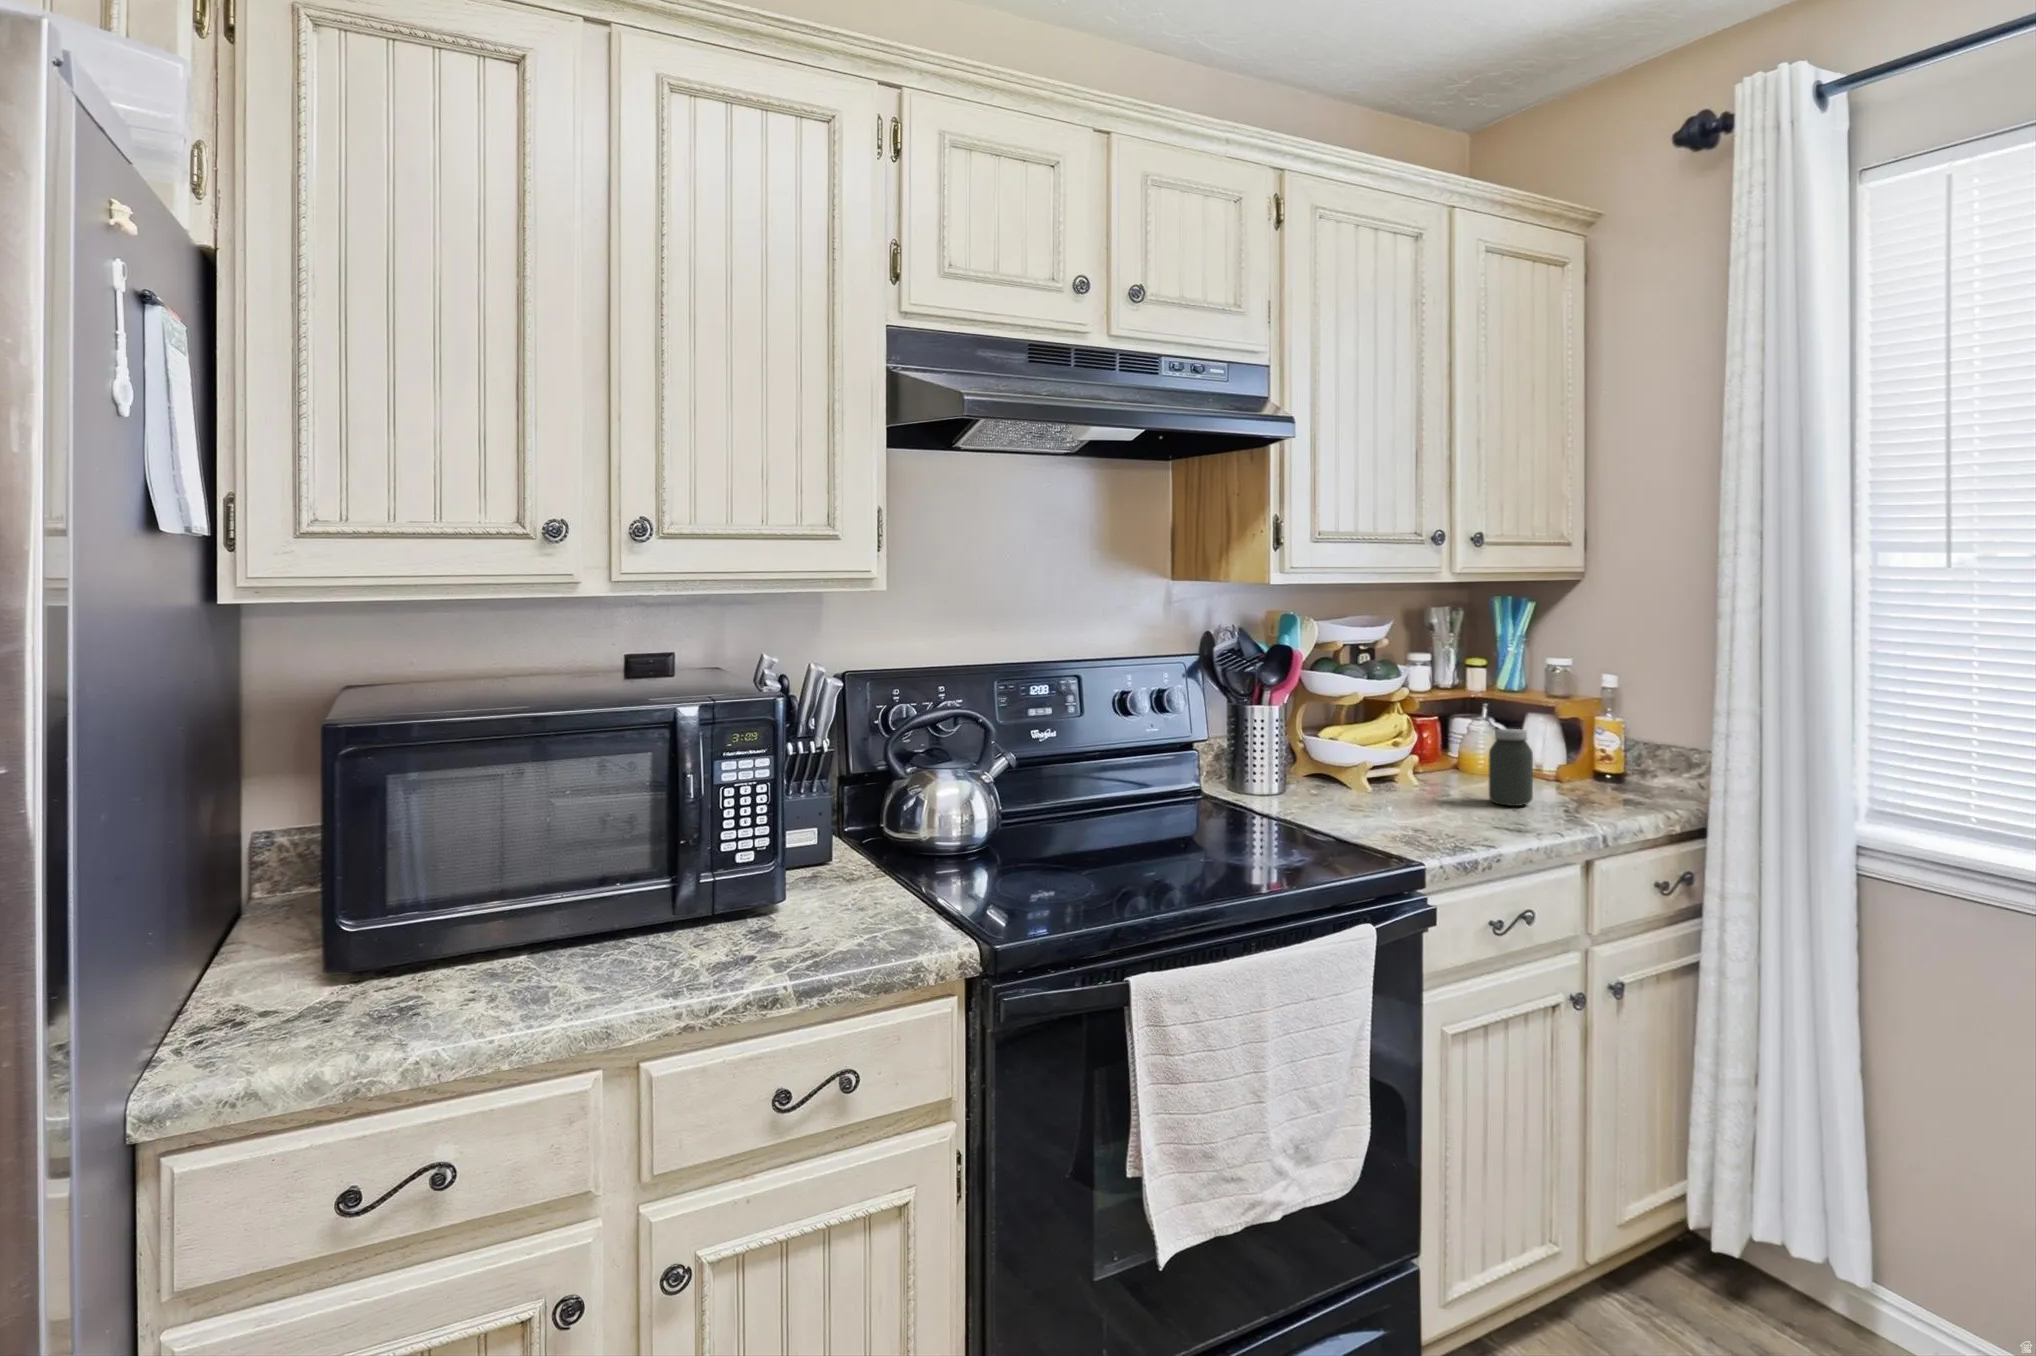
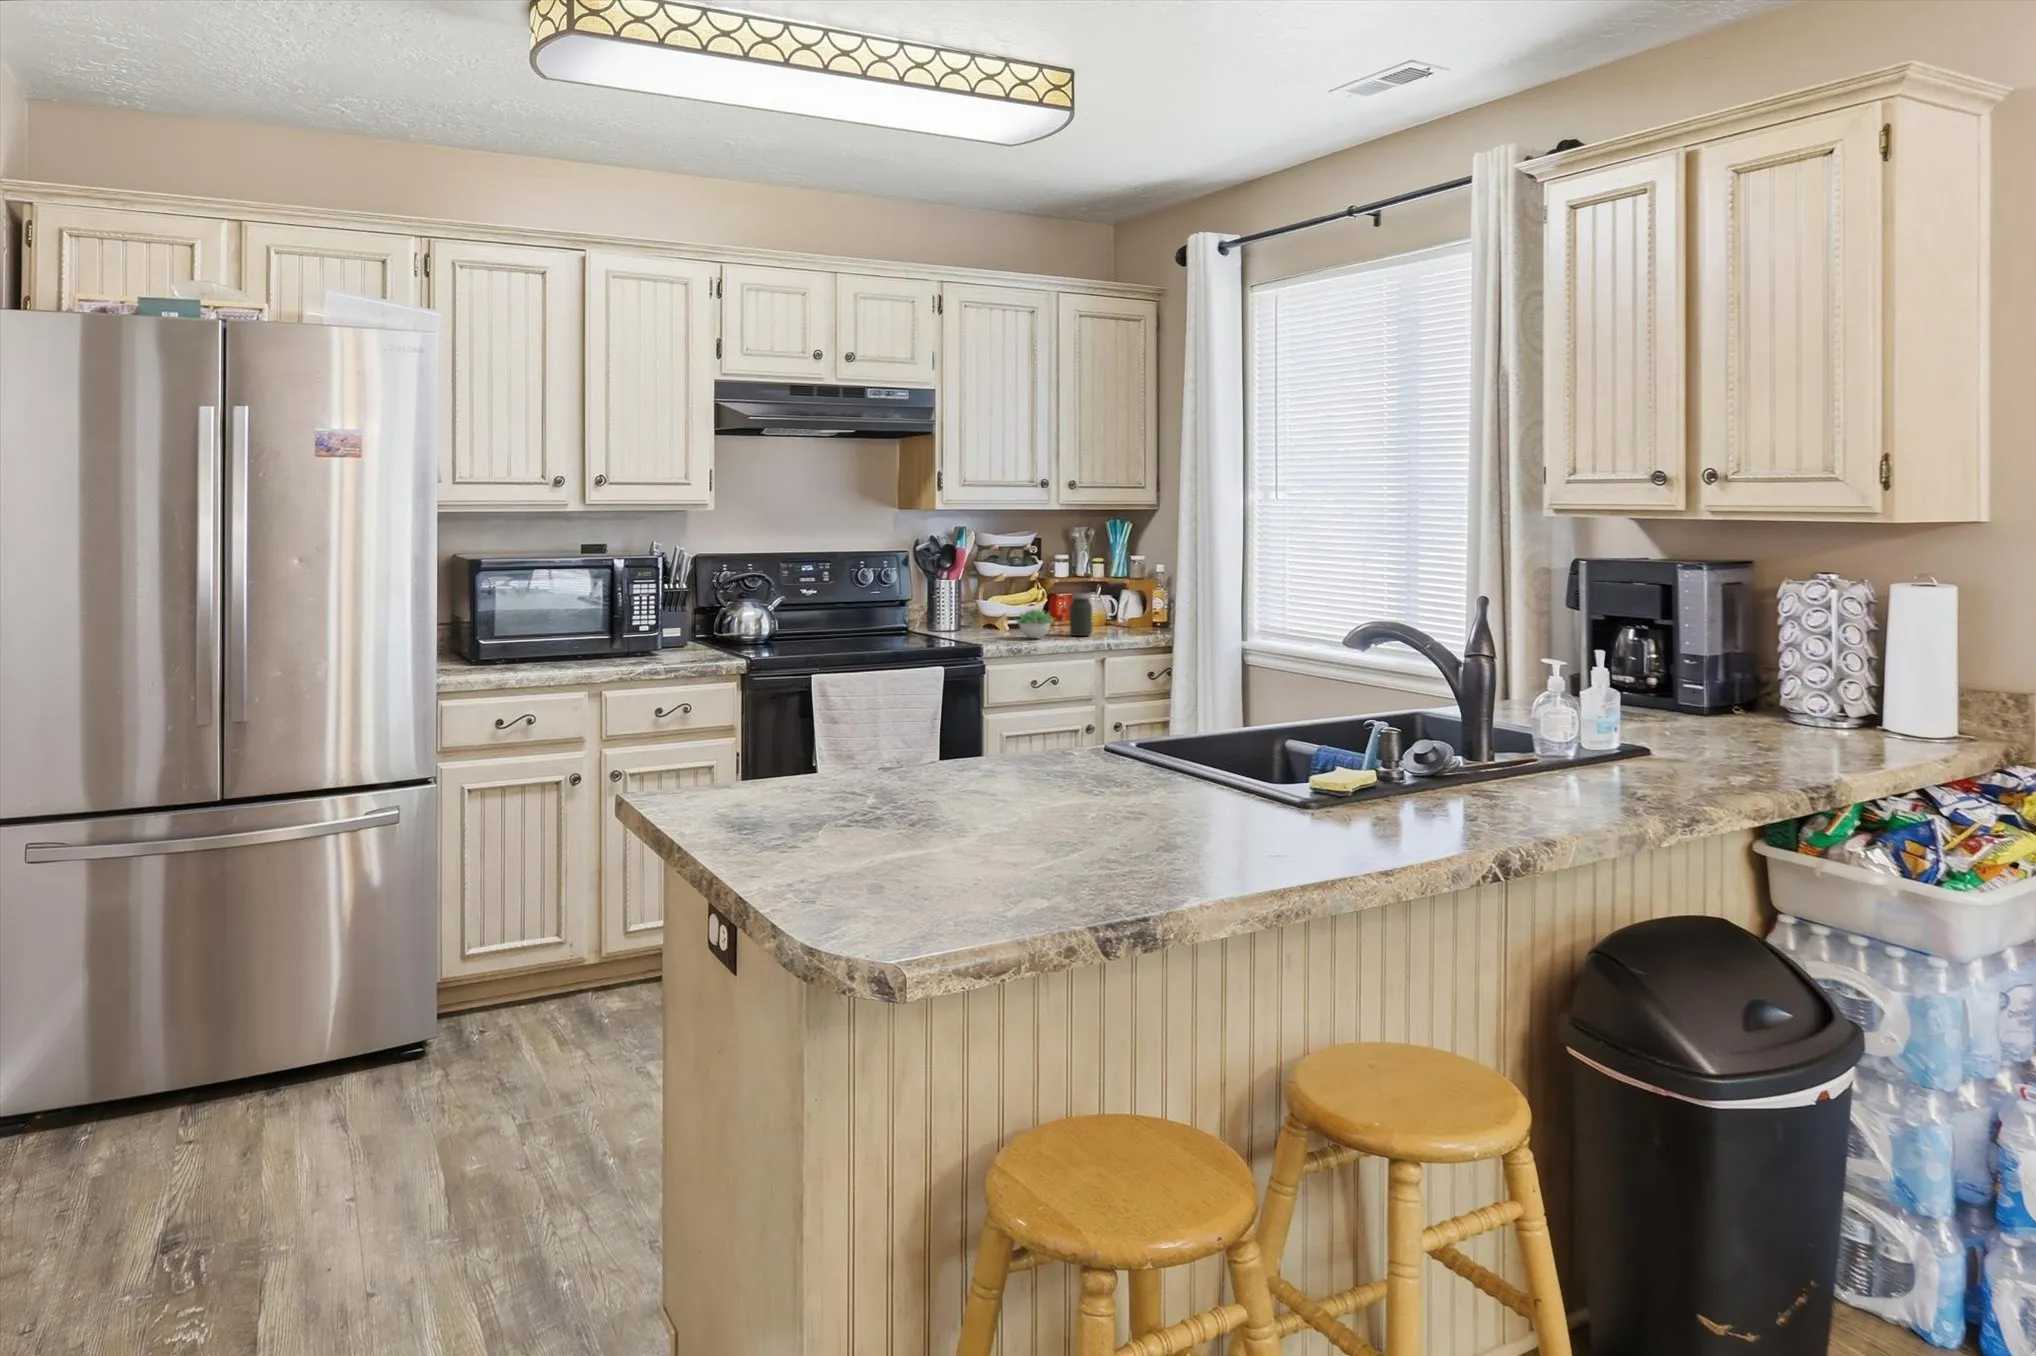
succulent plant: none [1410,763,1486,816] -> present [1016,610,1054,638]

